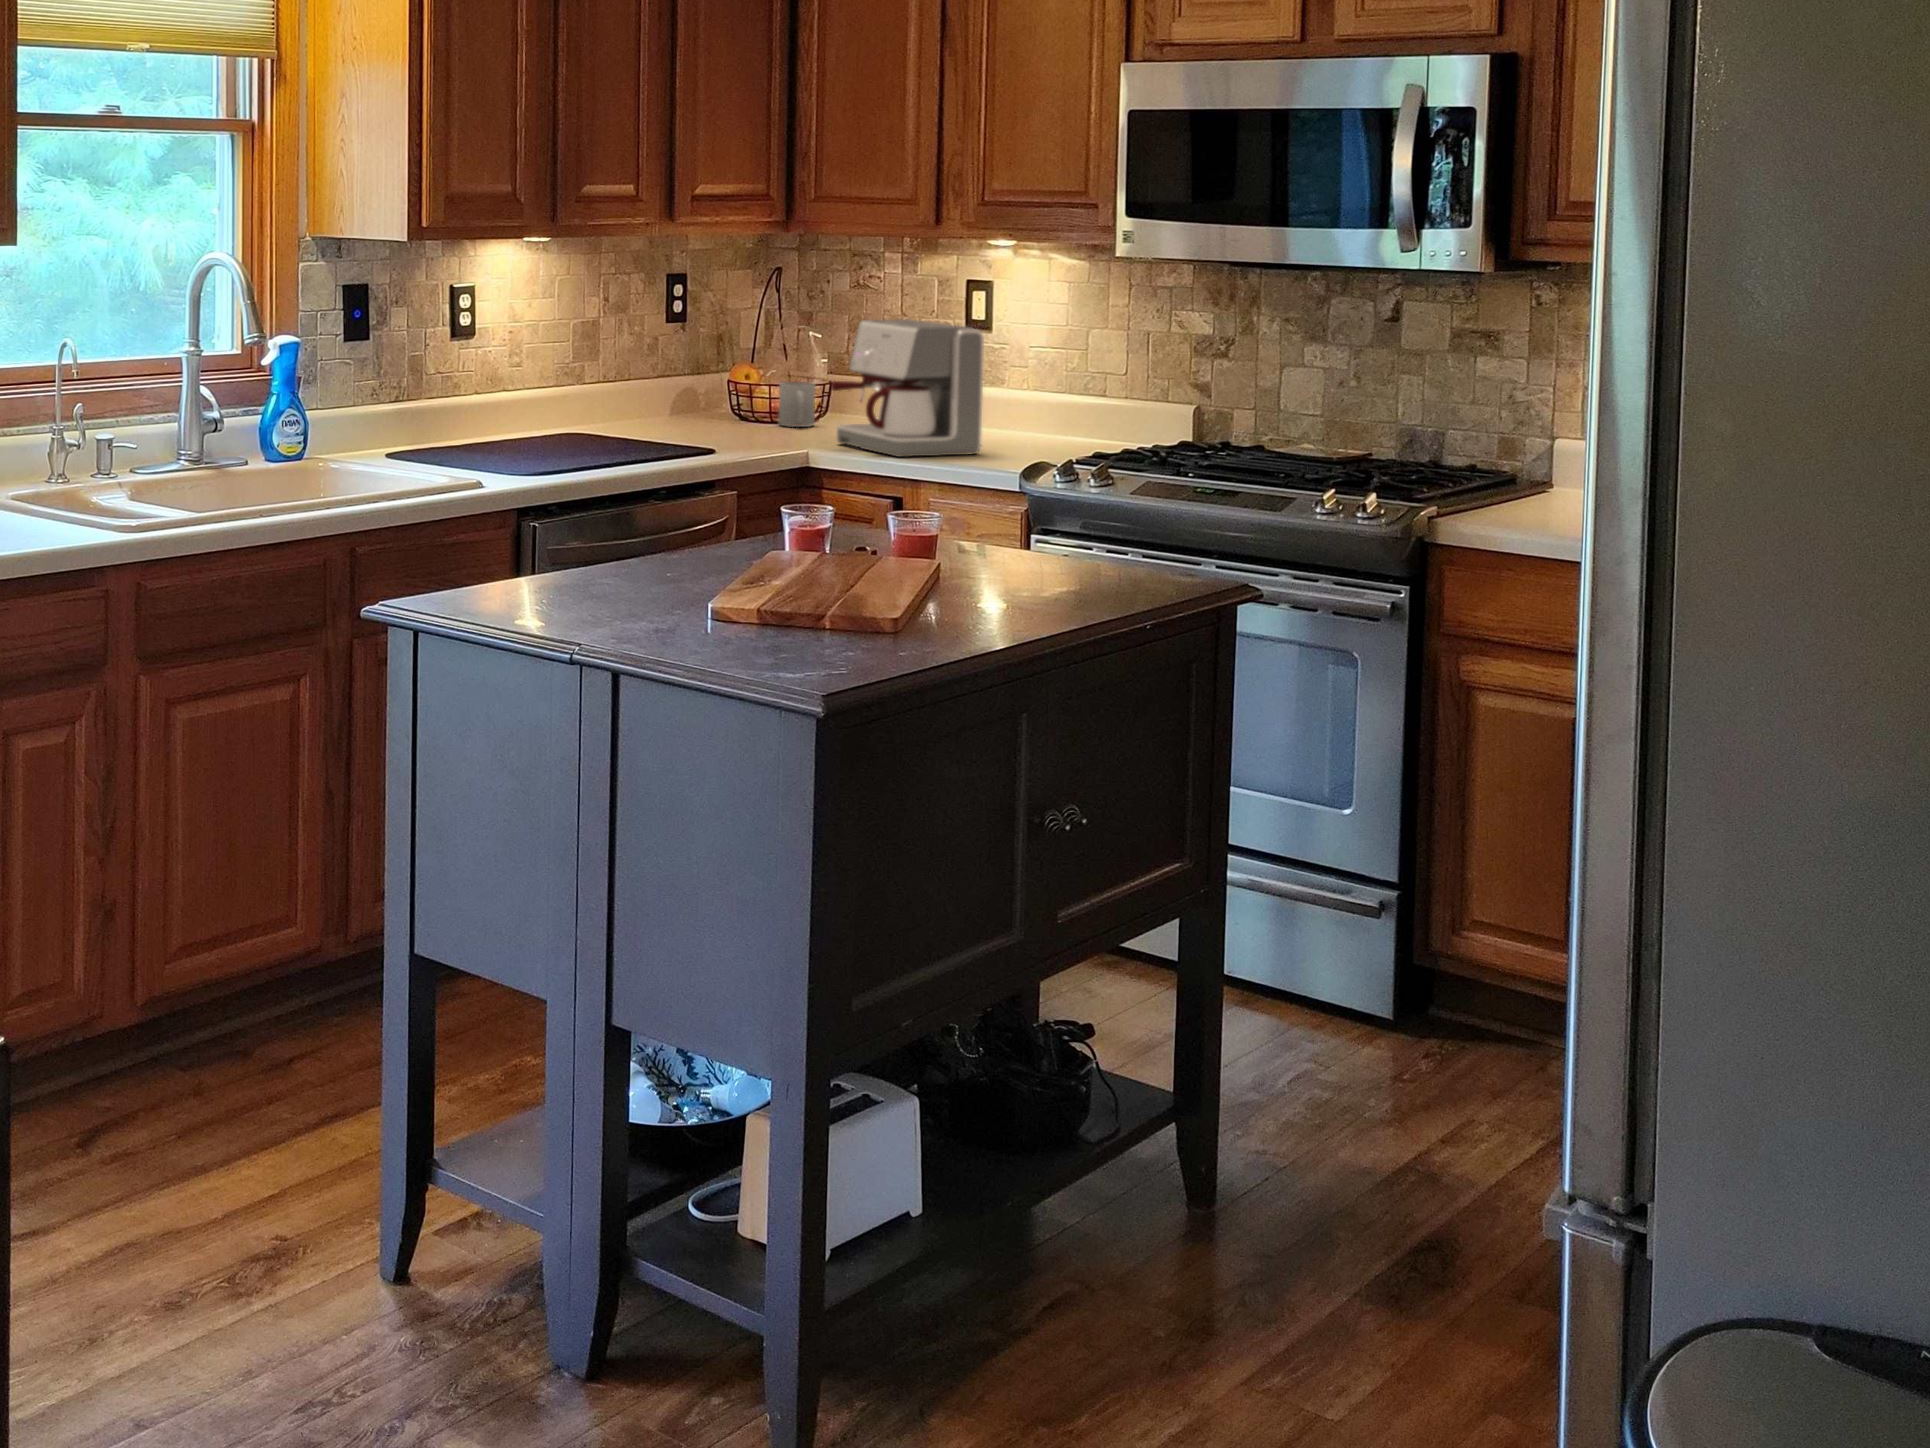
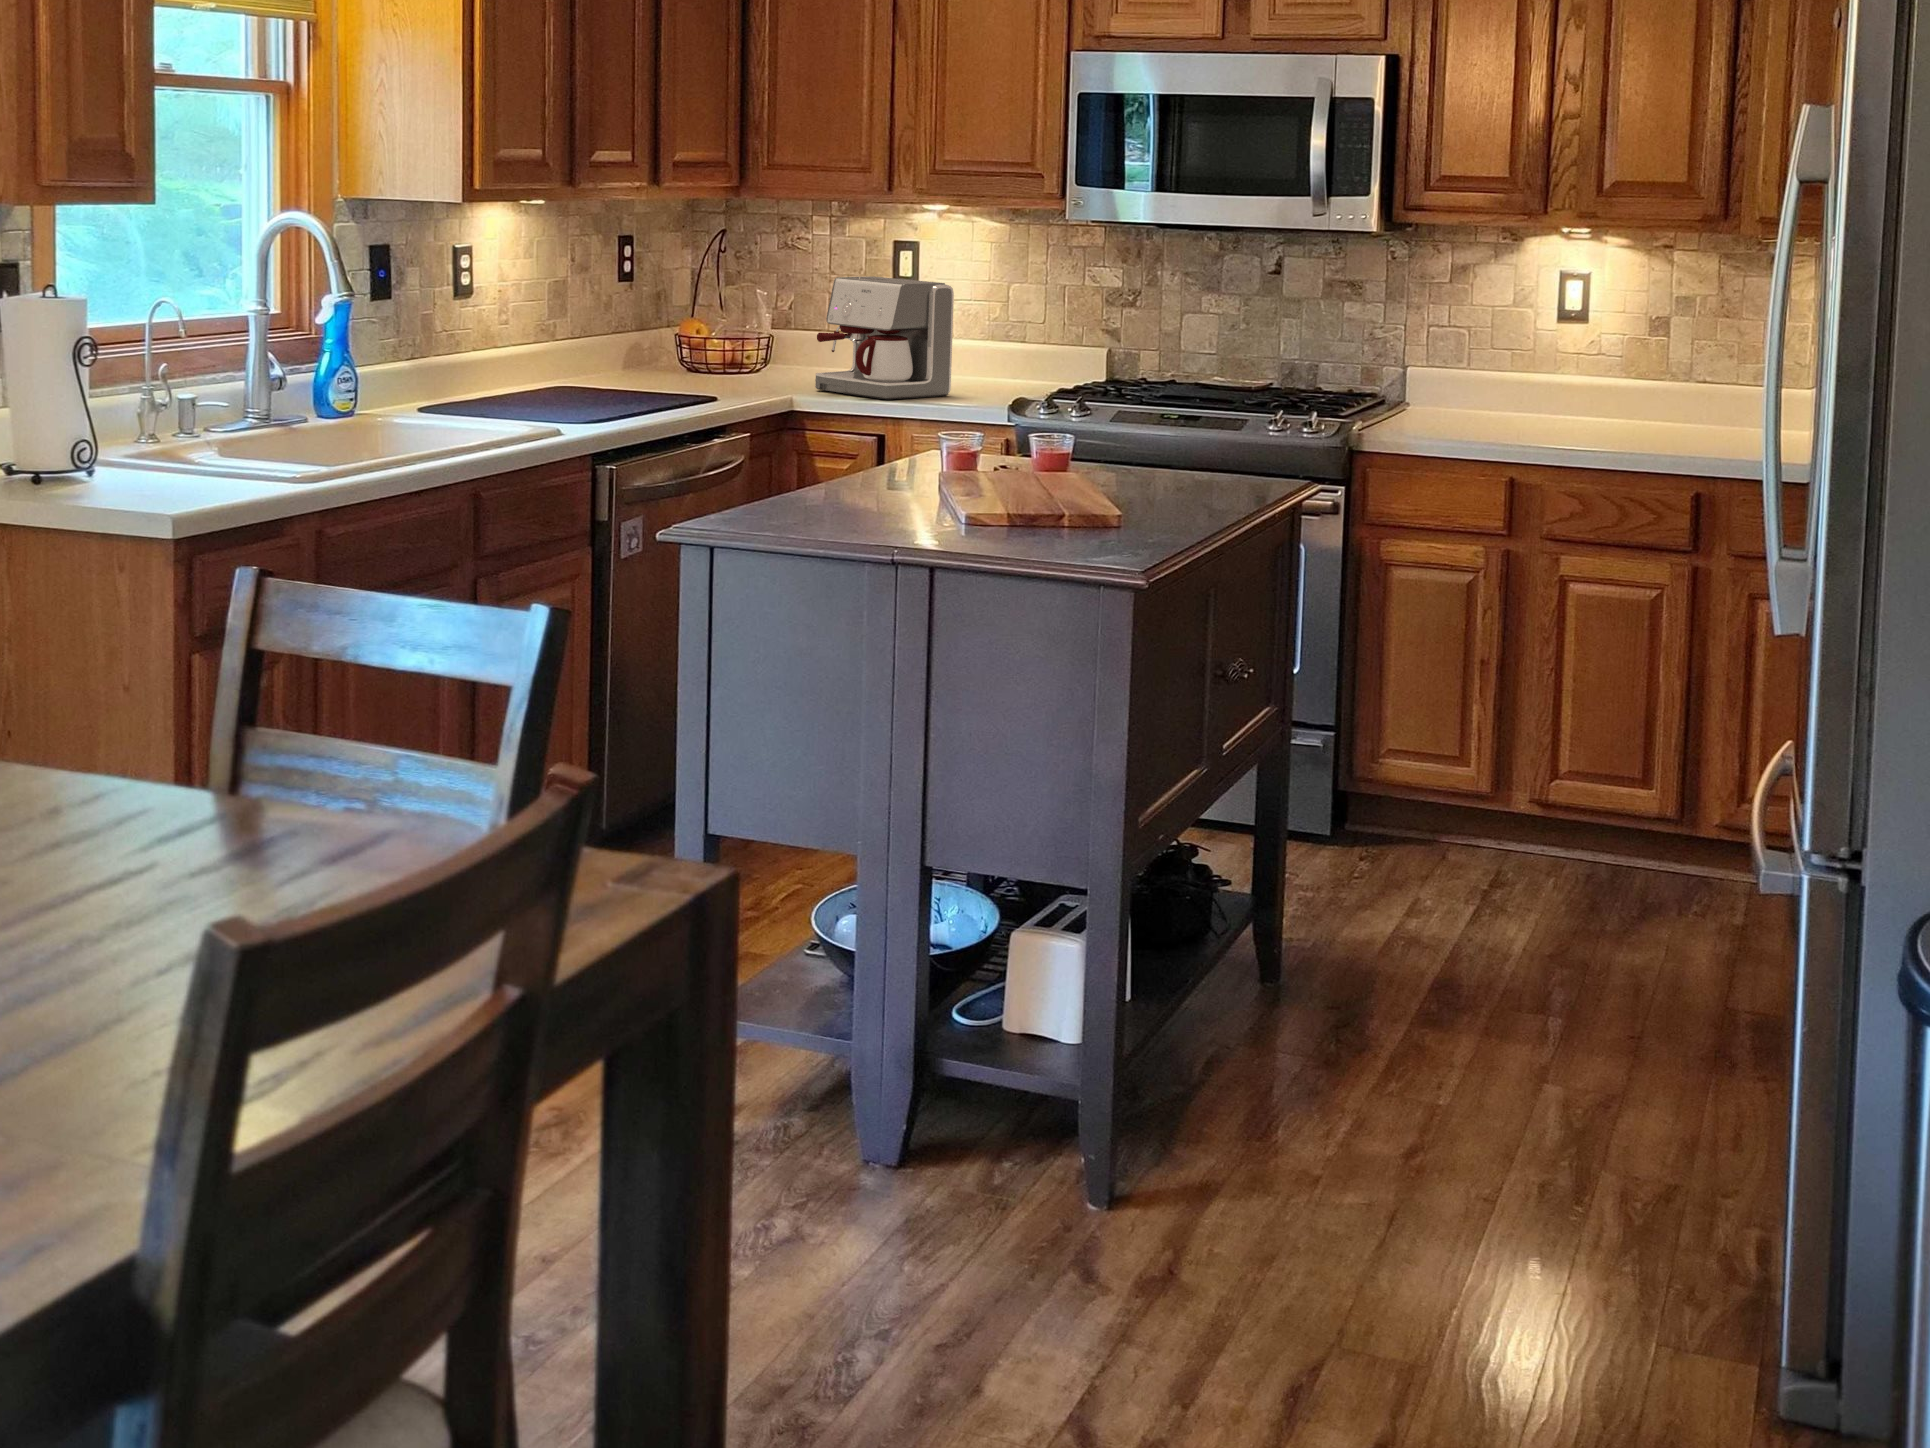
mug: present [779,382,815,427] -> none [737,335,771,377]

